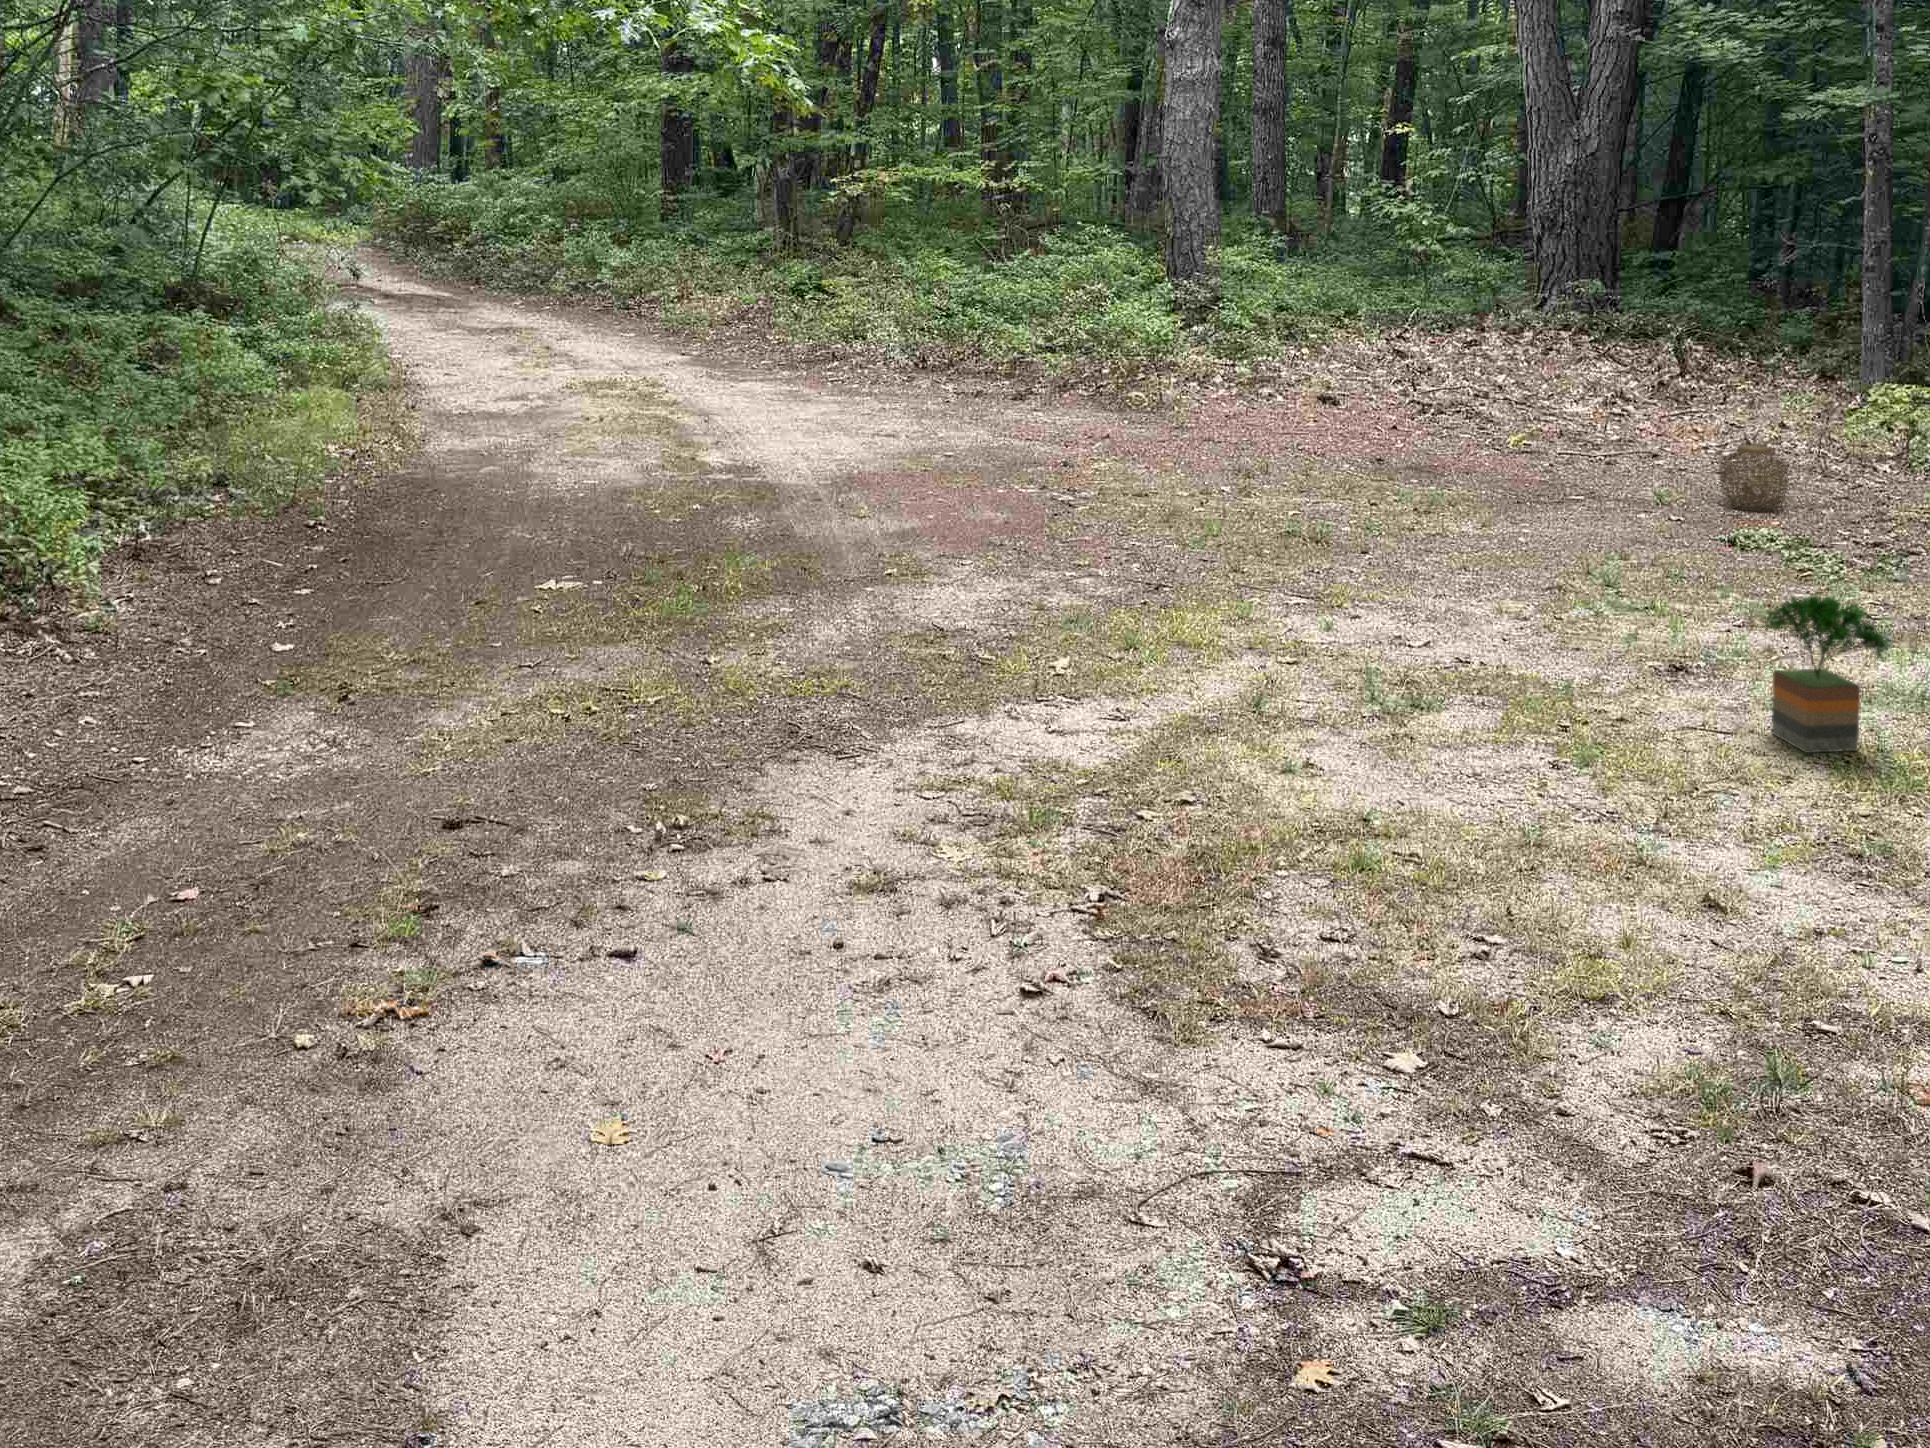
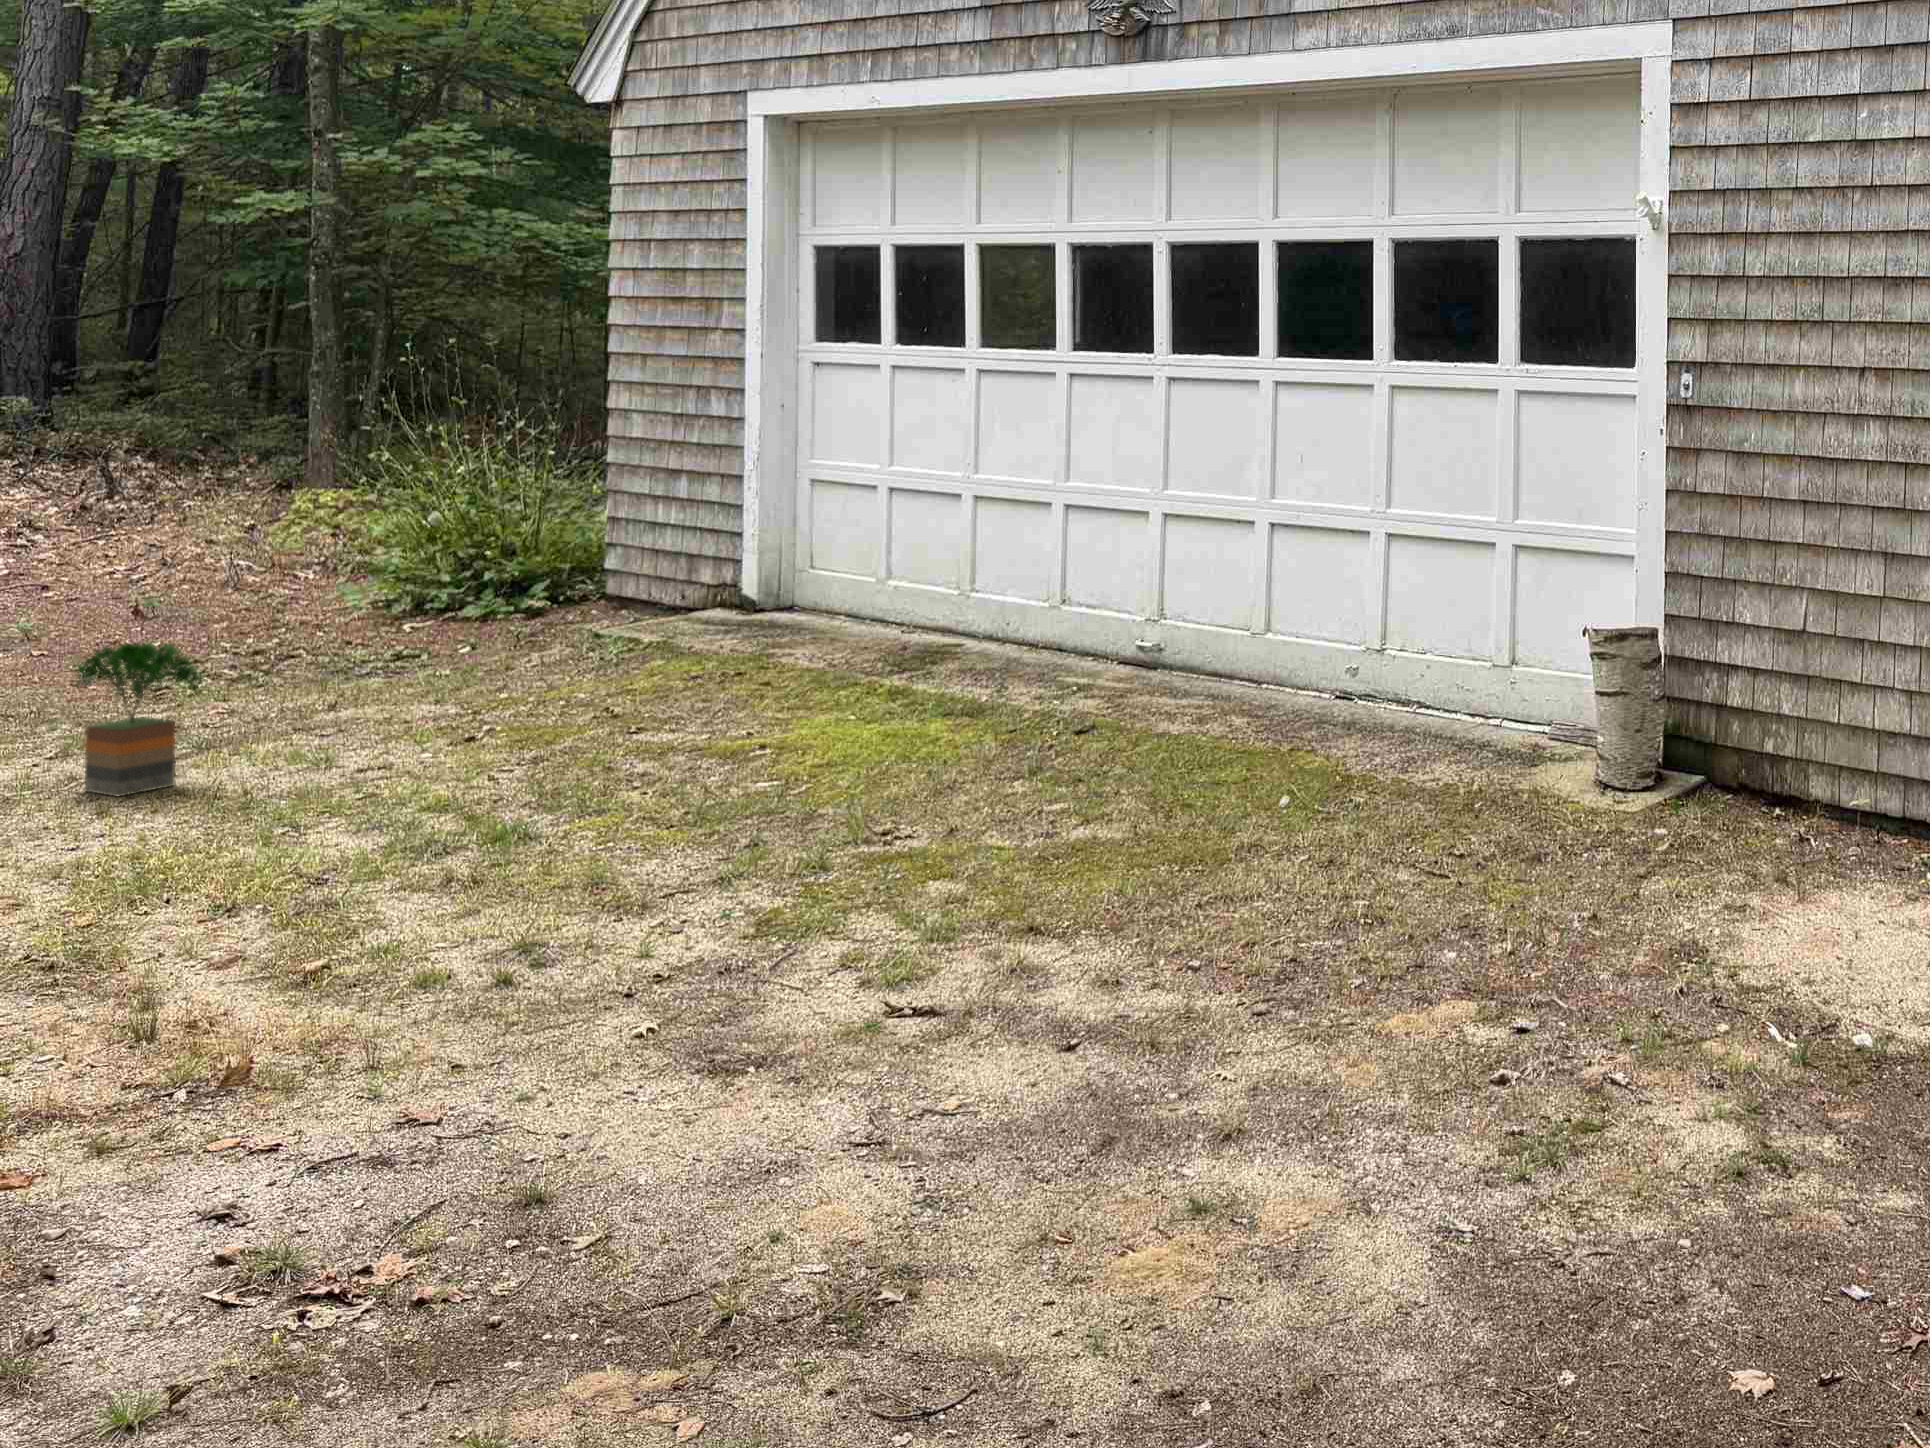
woven basket: present [1720,444,1788,512] -> none [80,566,163,641]

